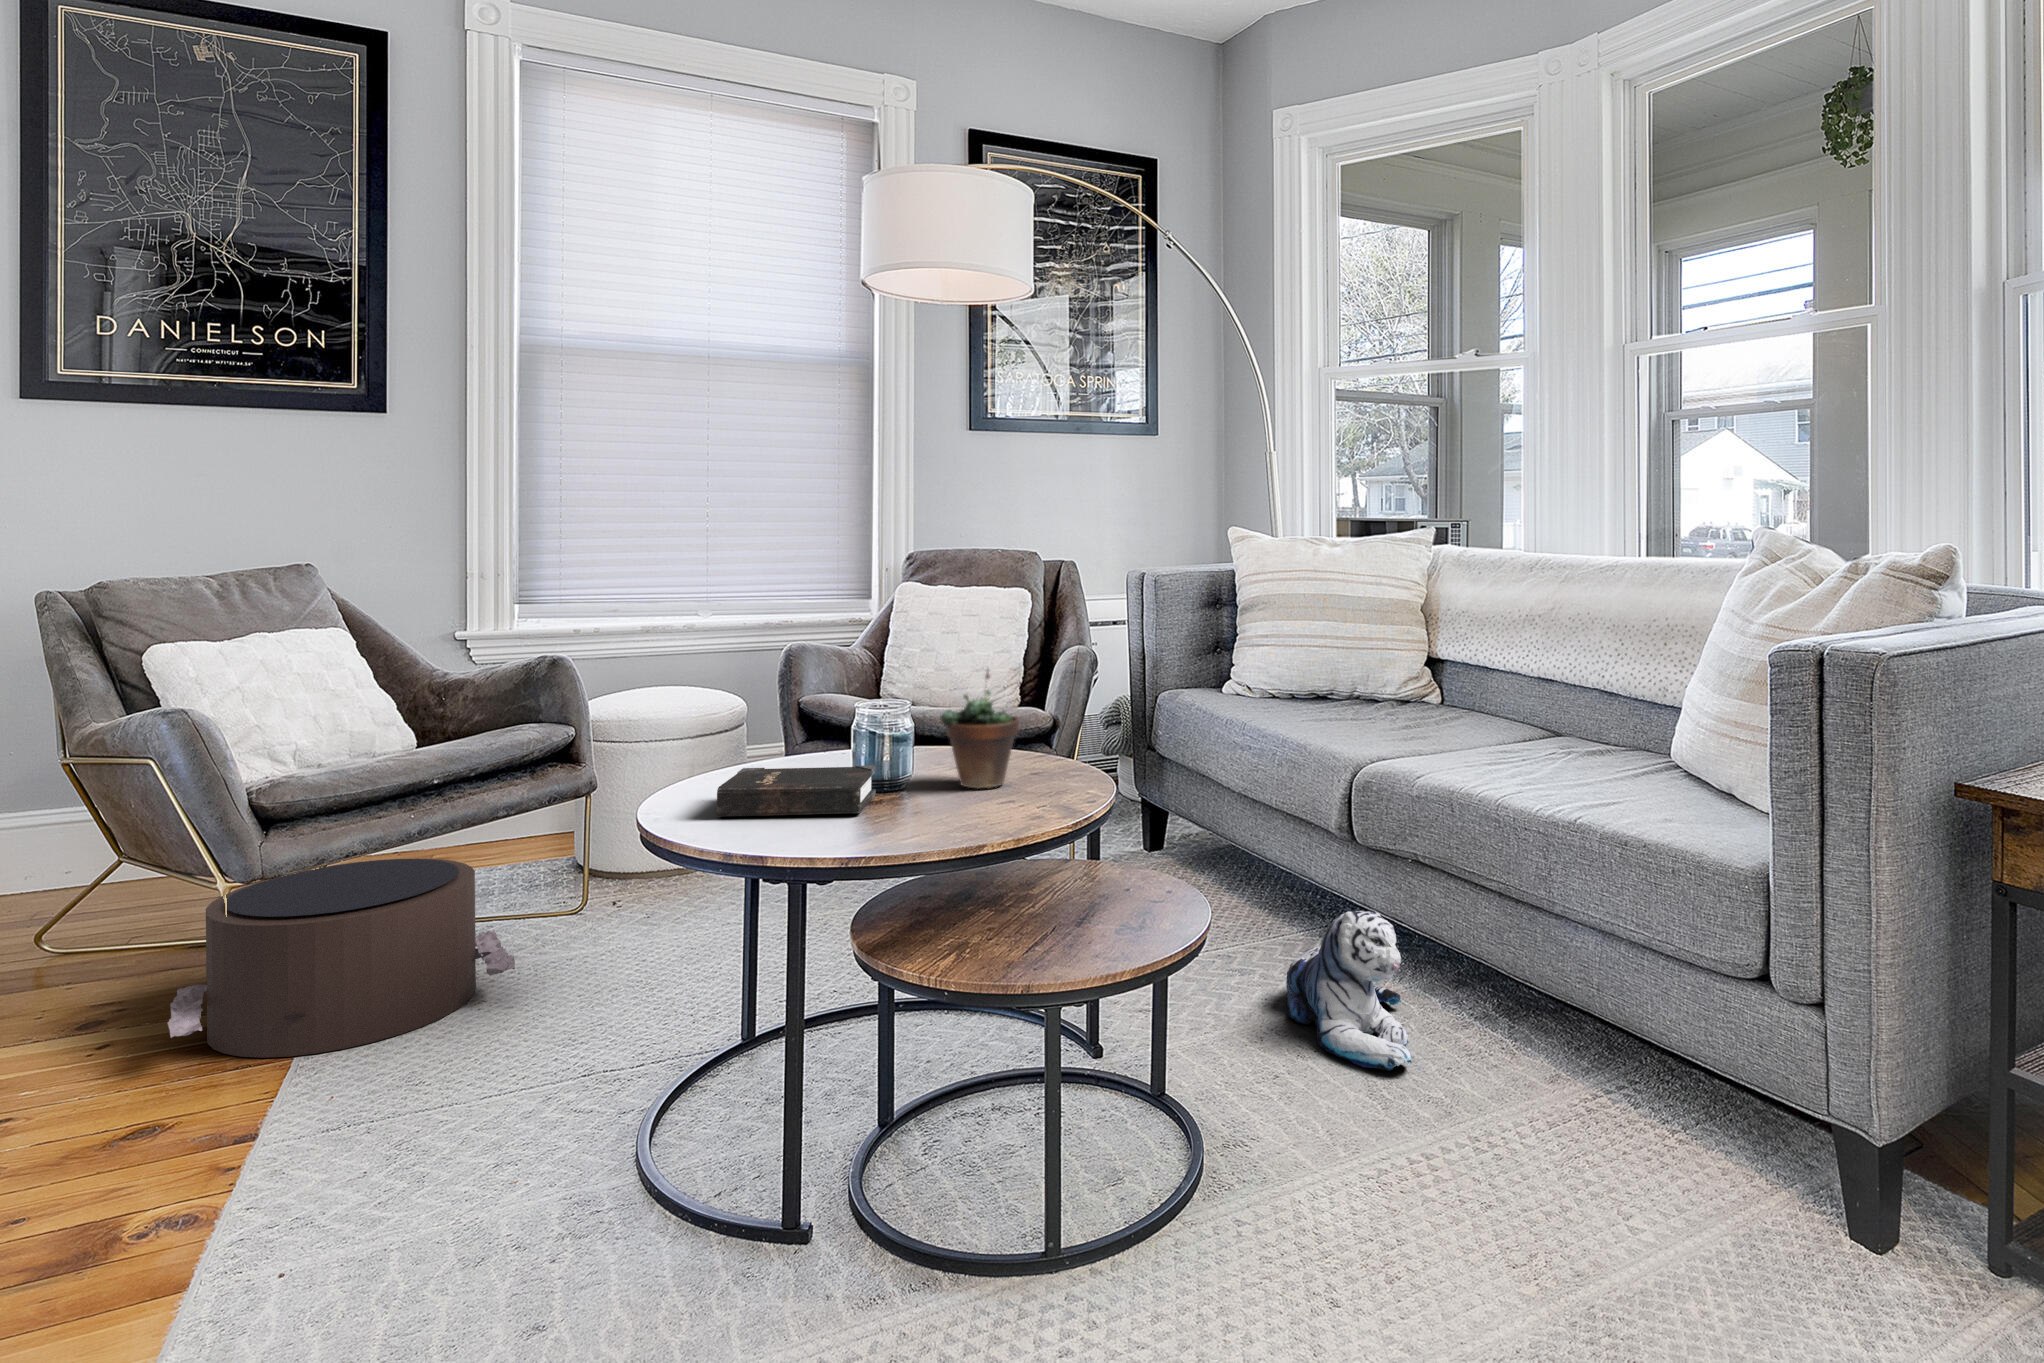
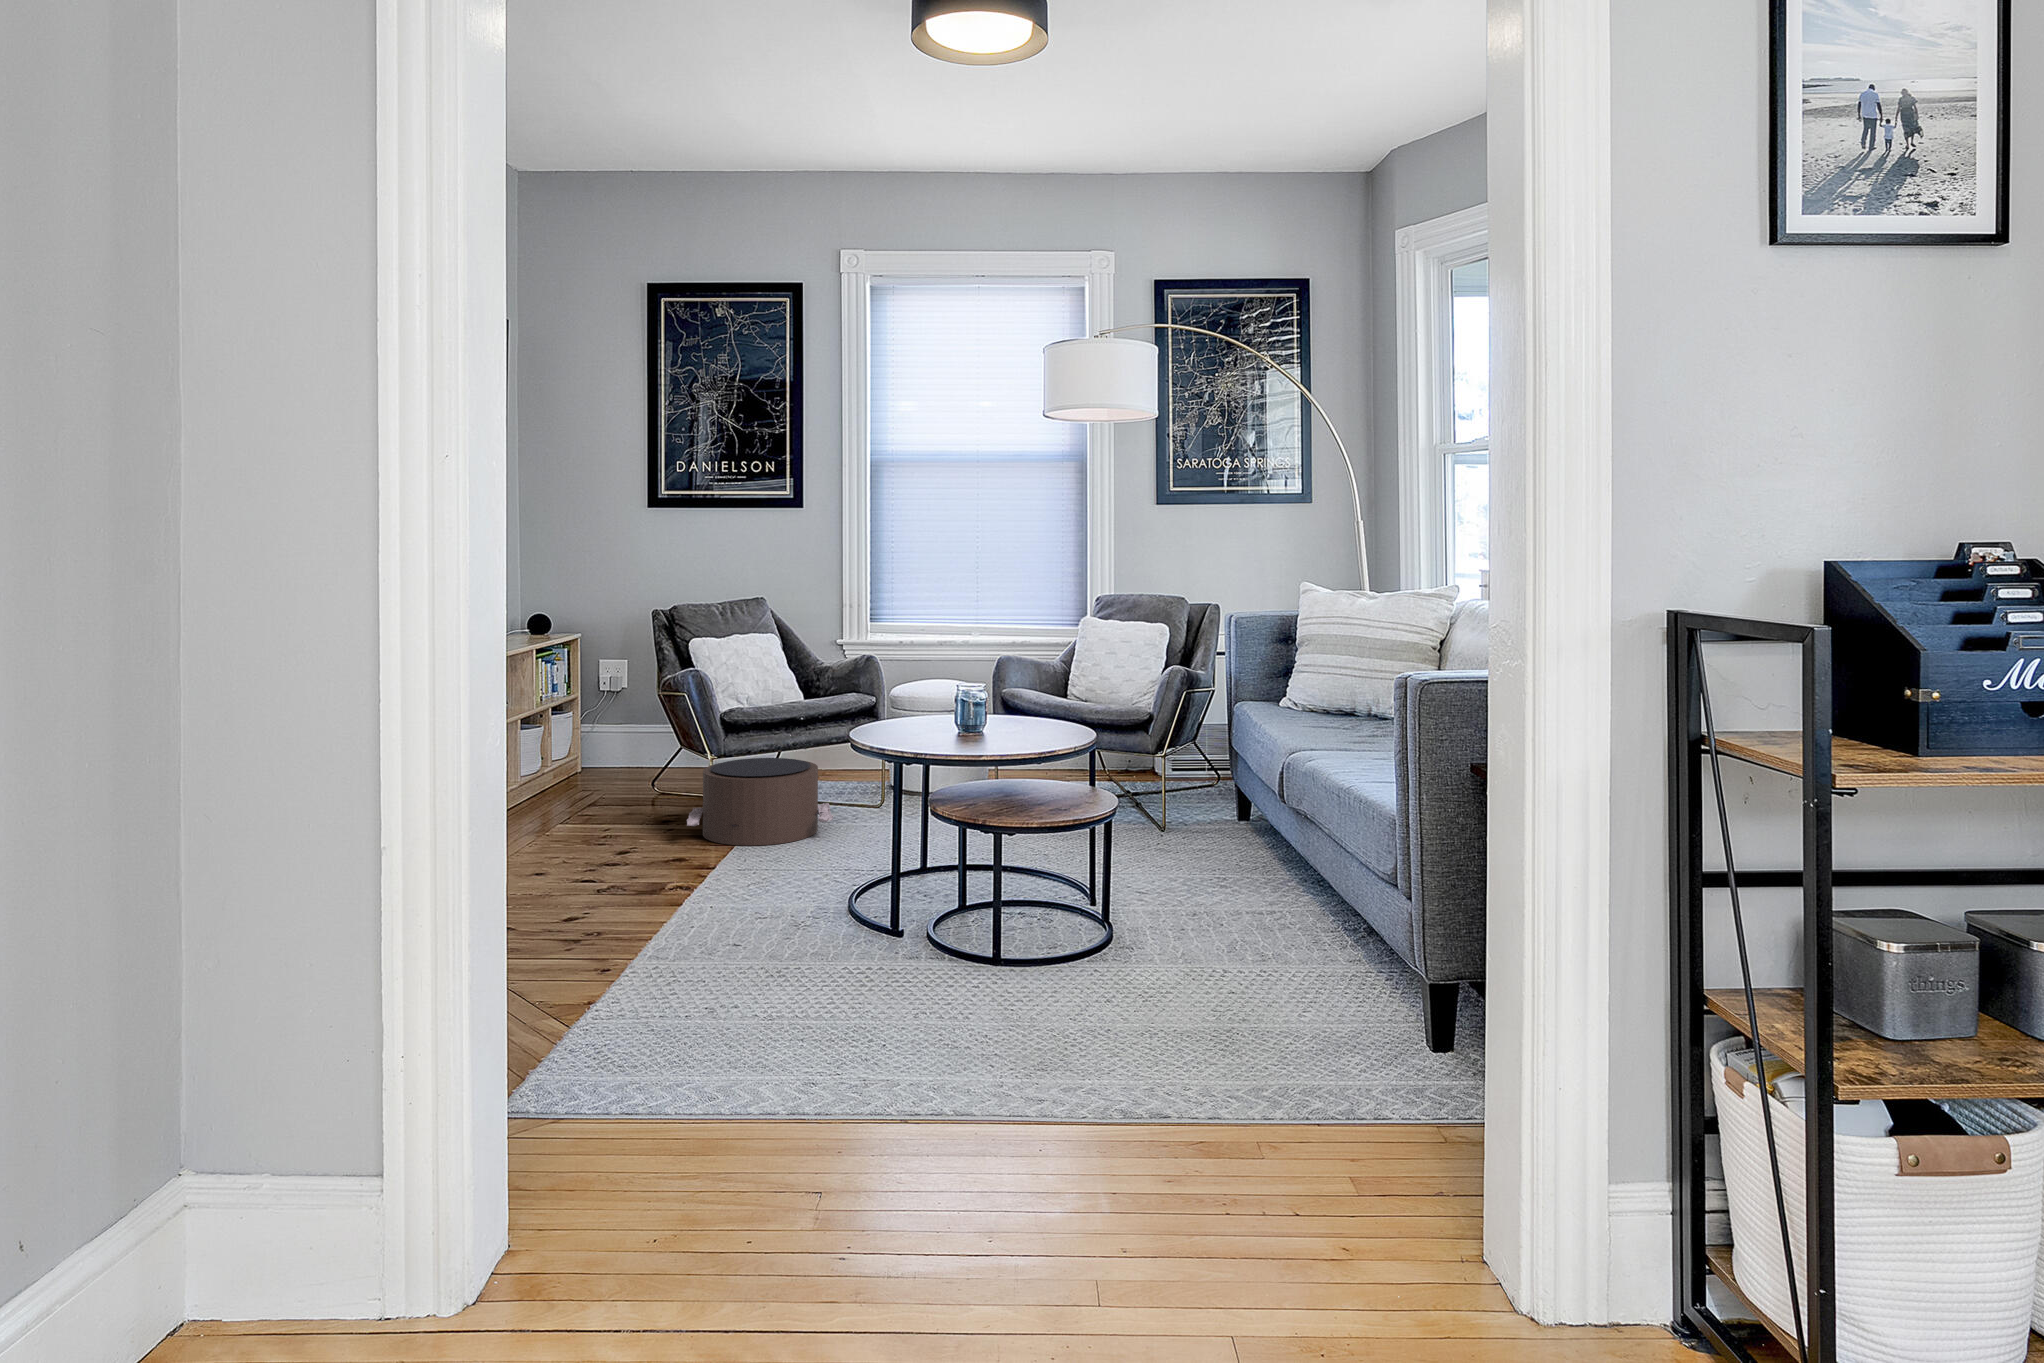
succulent plant: present [940,670,1019,788] -> none [1007,670,1052,738]
hardback book: present [717,765,876,817] -> none [890,716,971,742]
plush toy: present [1286,910,1412,1070] -> none [1219,839,1296,933]

